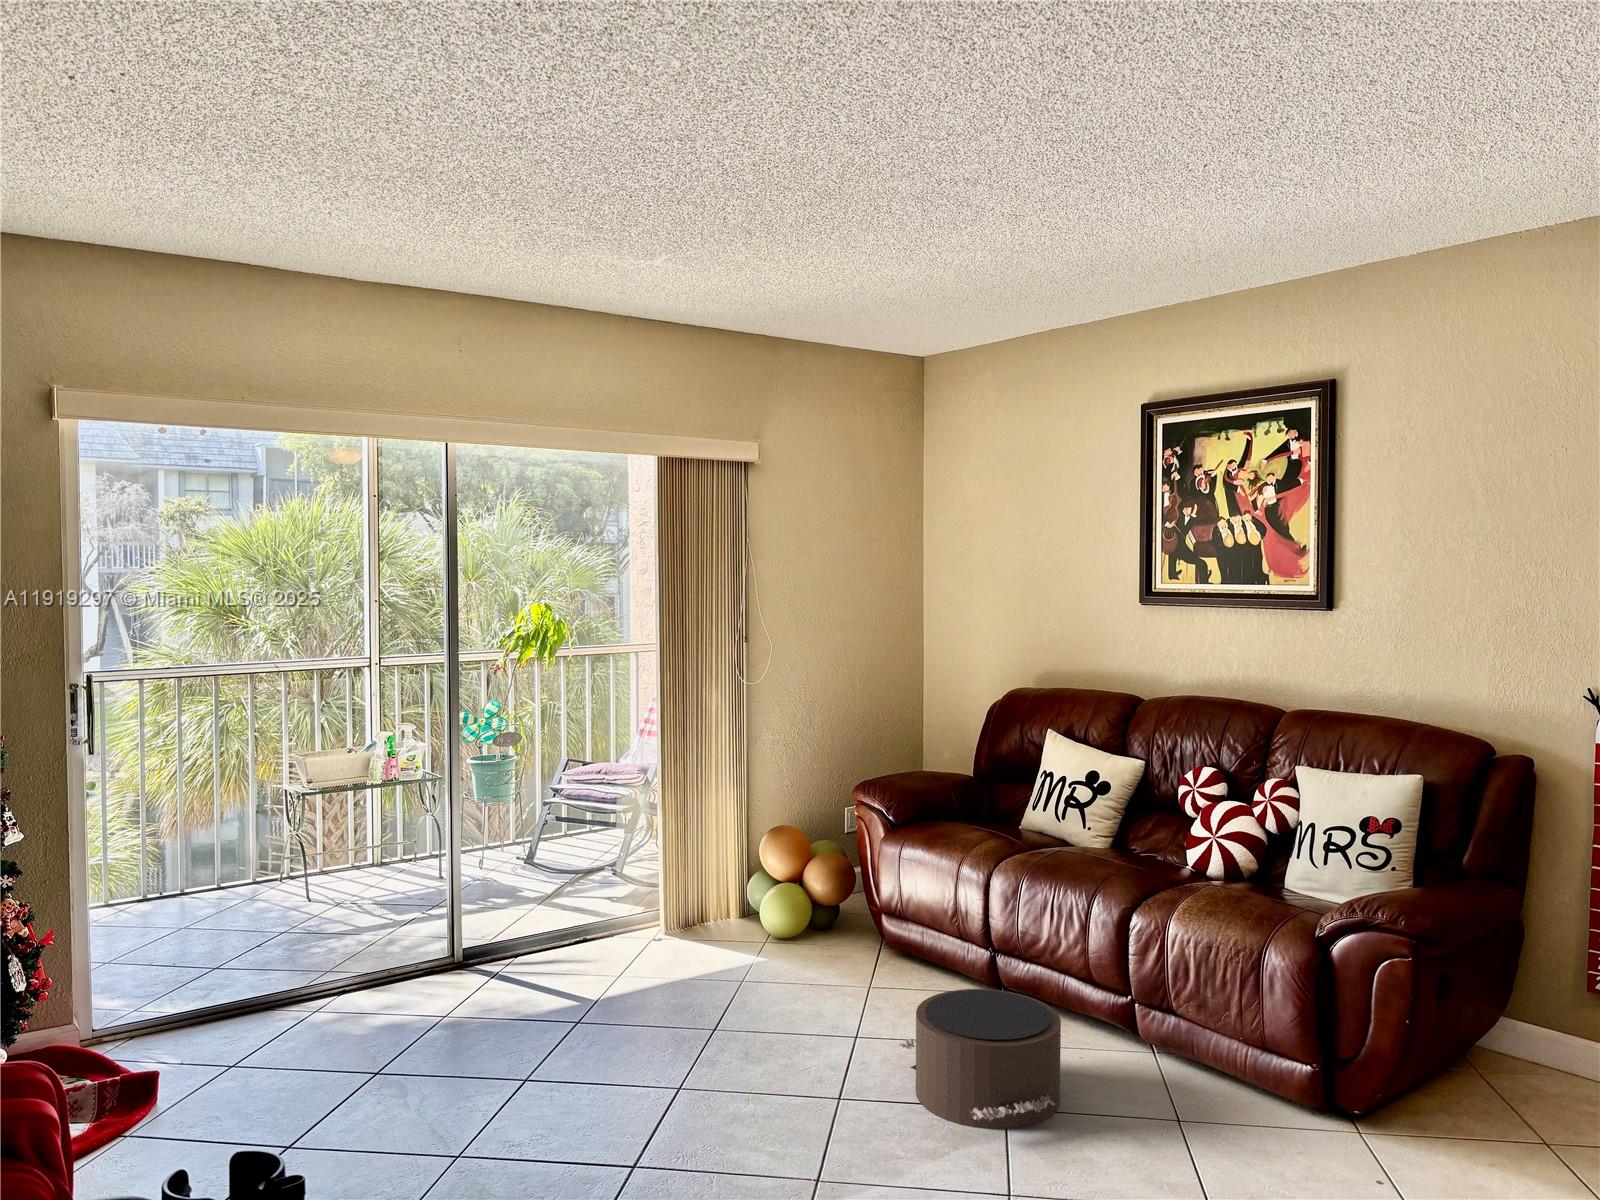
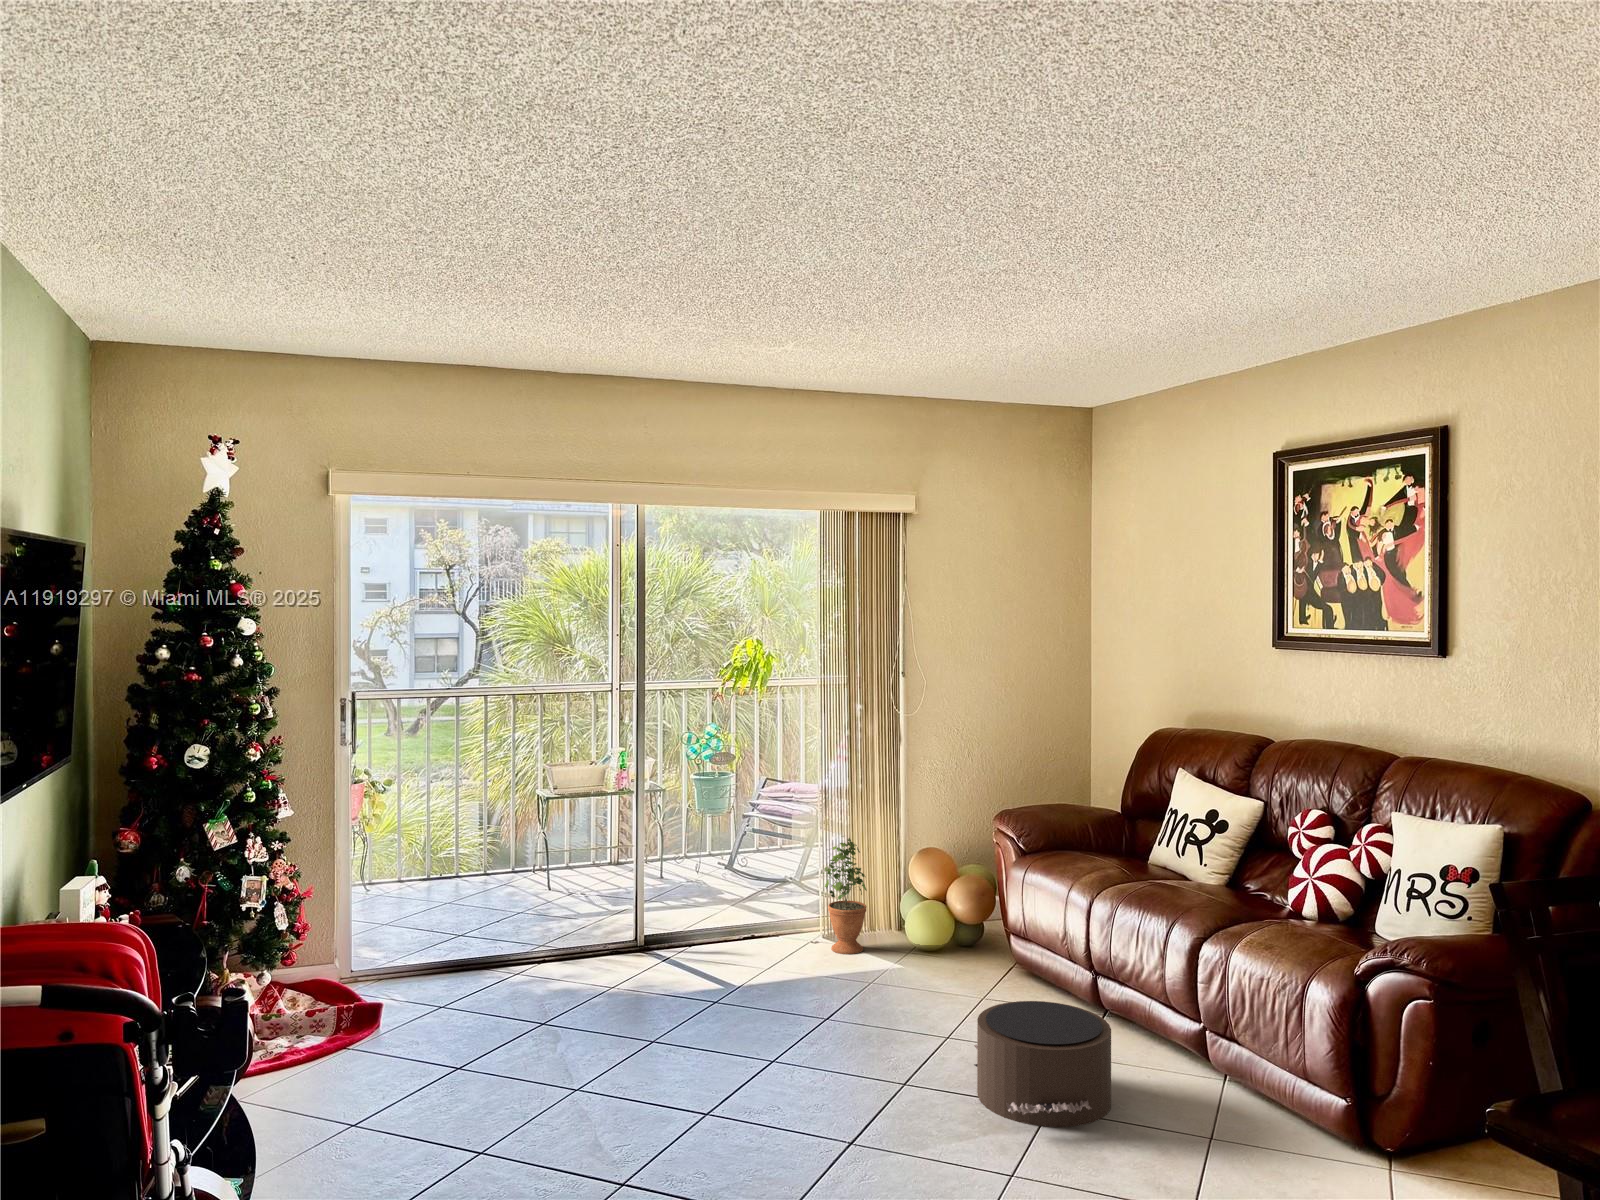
potted plant: none [667,818,719,948] -> present [821,838,867,954]

